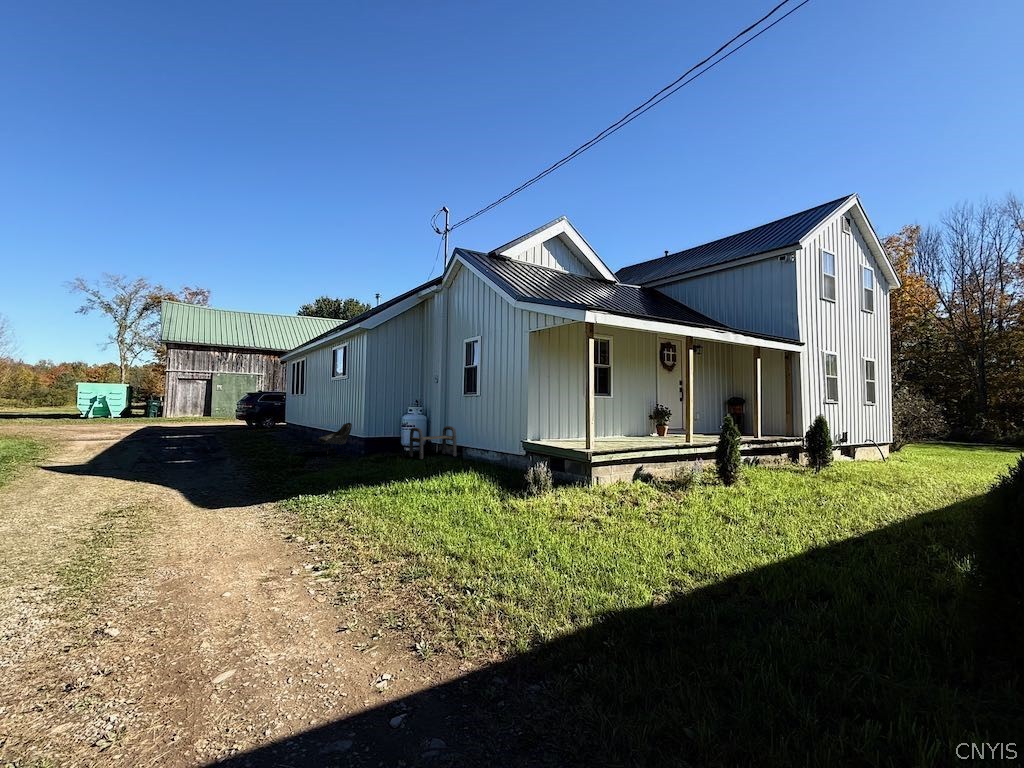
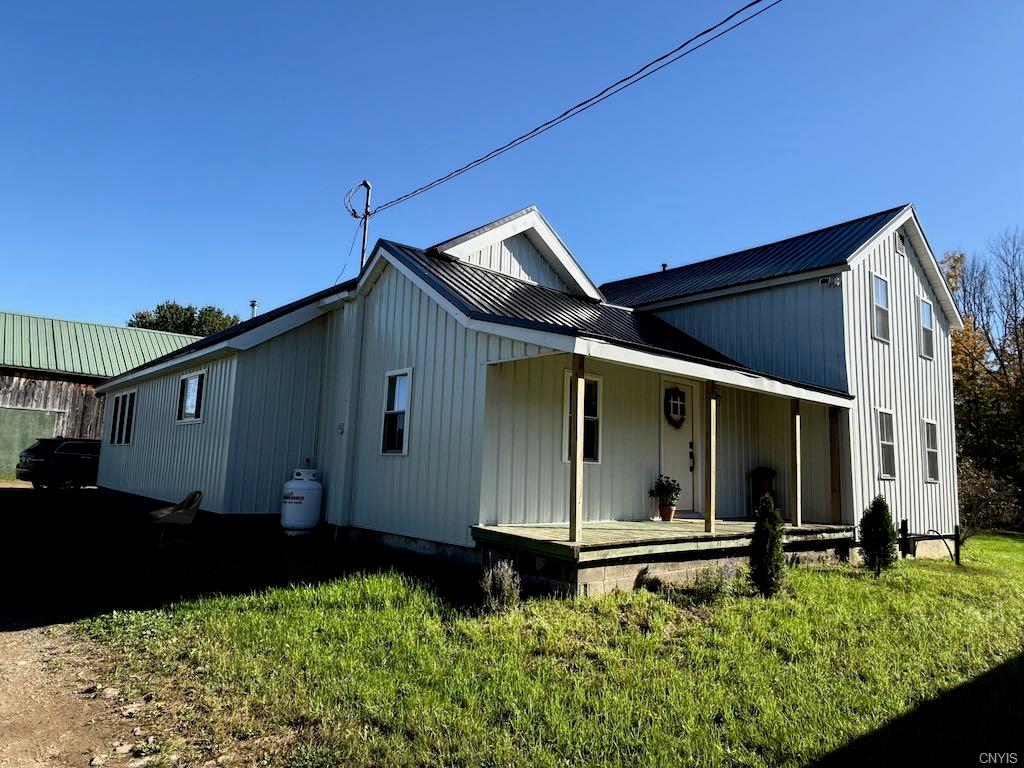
bench: present [409,426,457,459] -> present [901,521,960,564]

